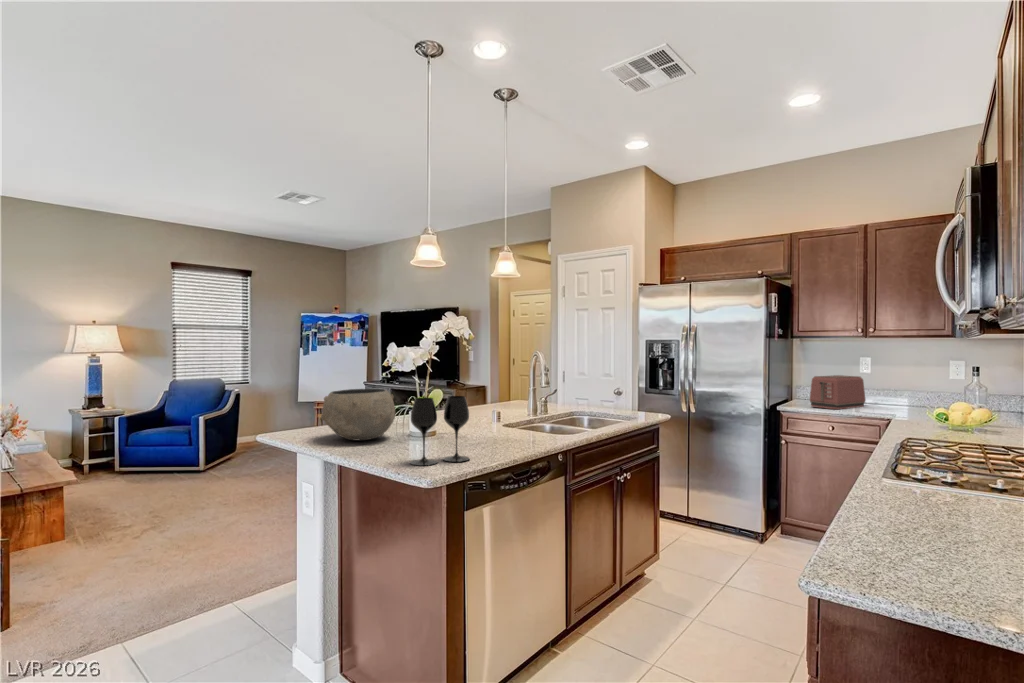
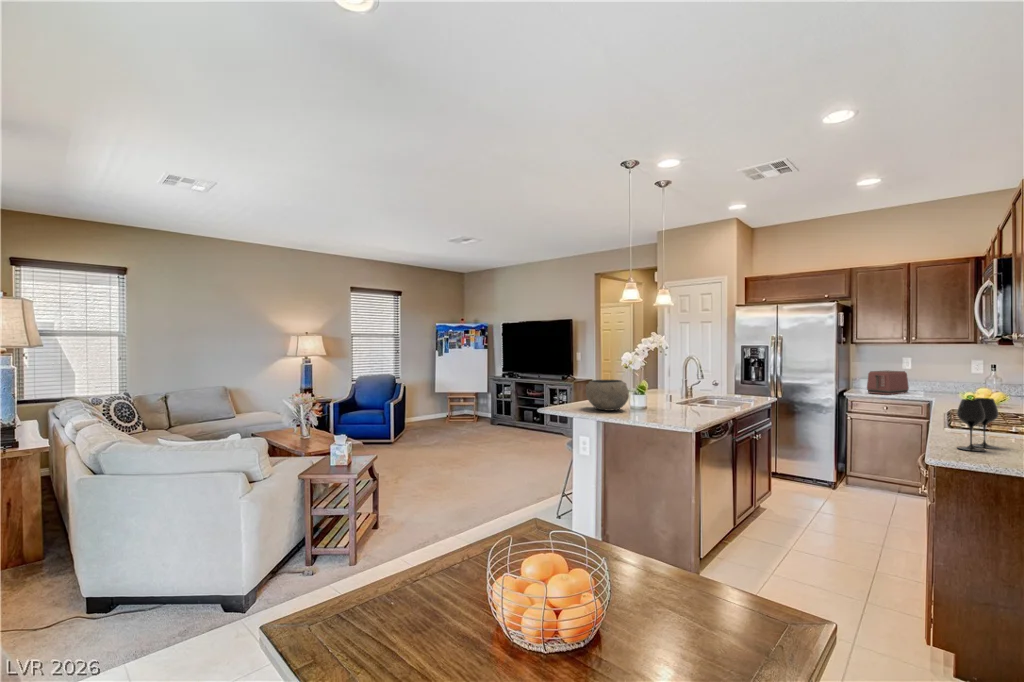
wine glass: present [410,396,470,466] -> present [957,398,998,451]

